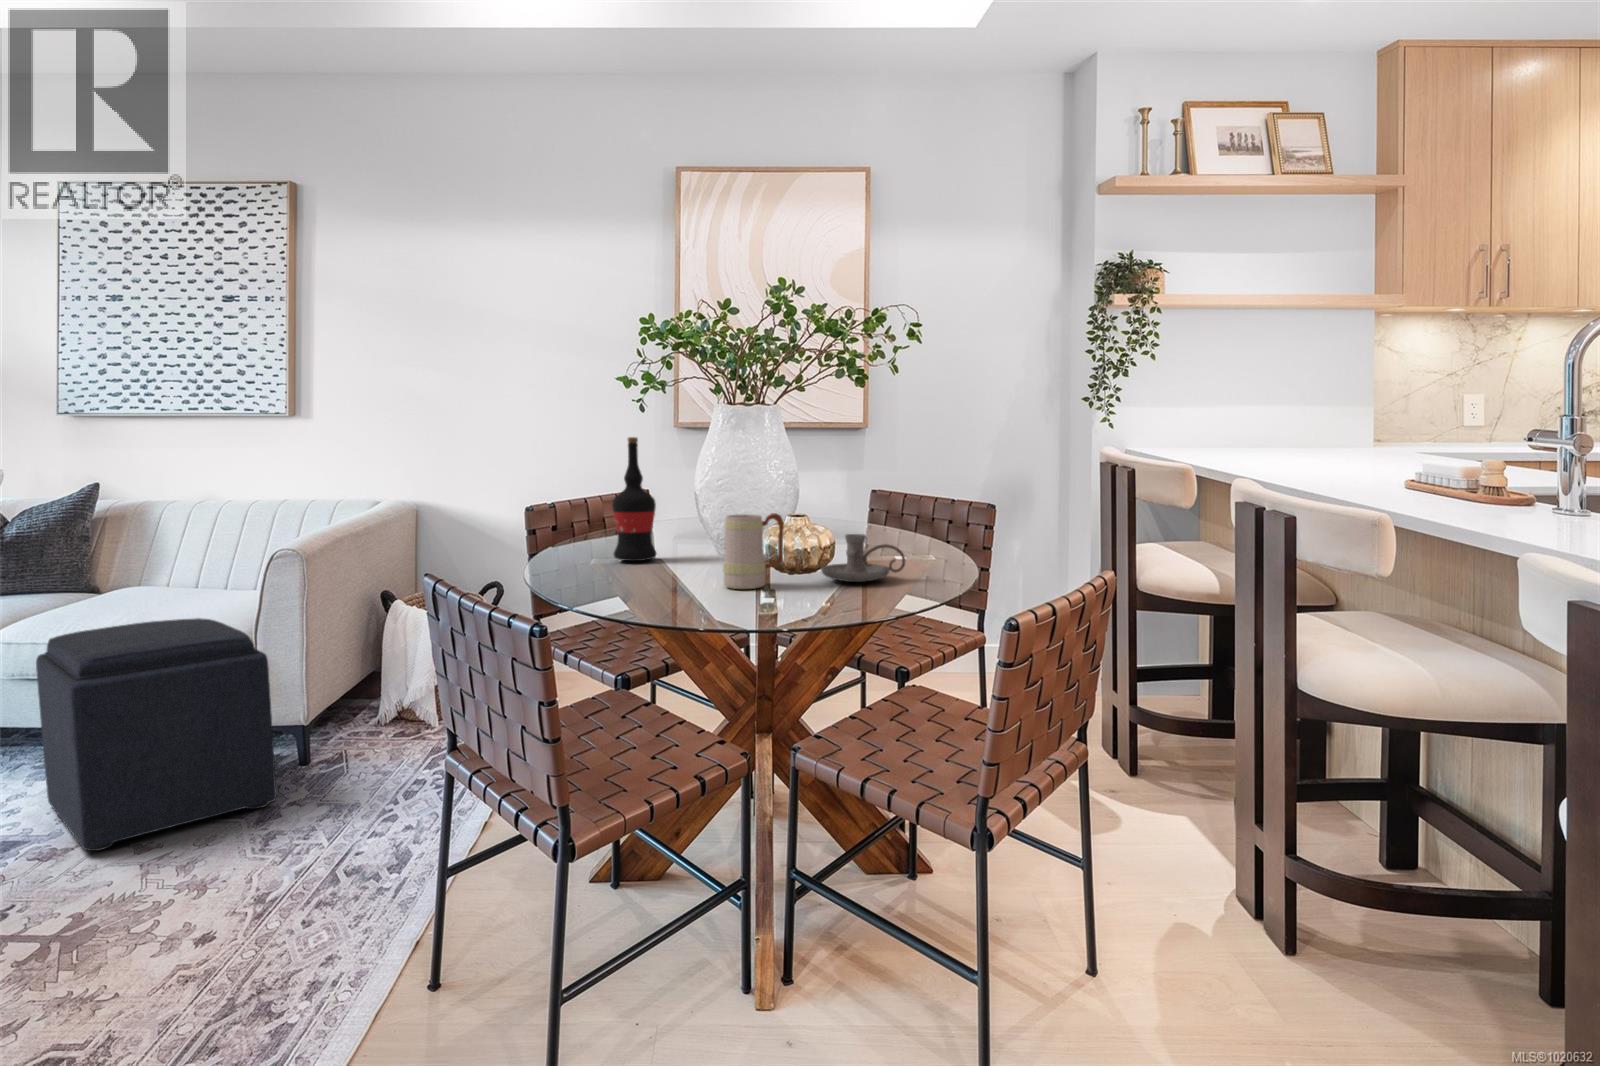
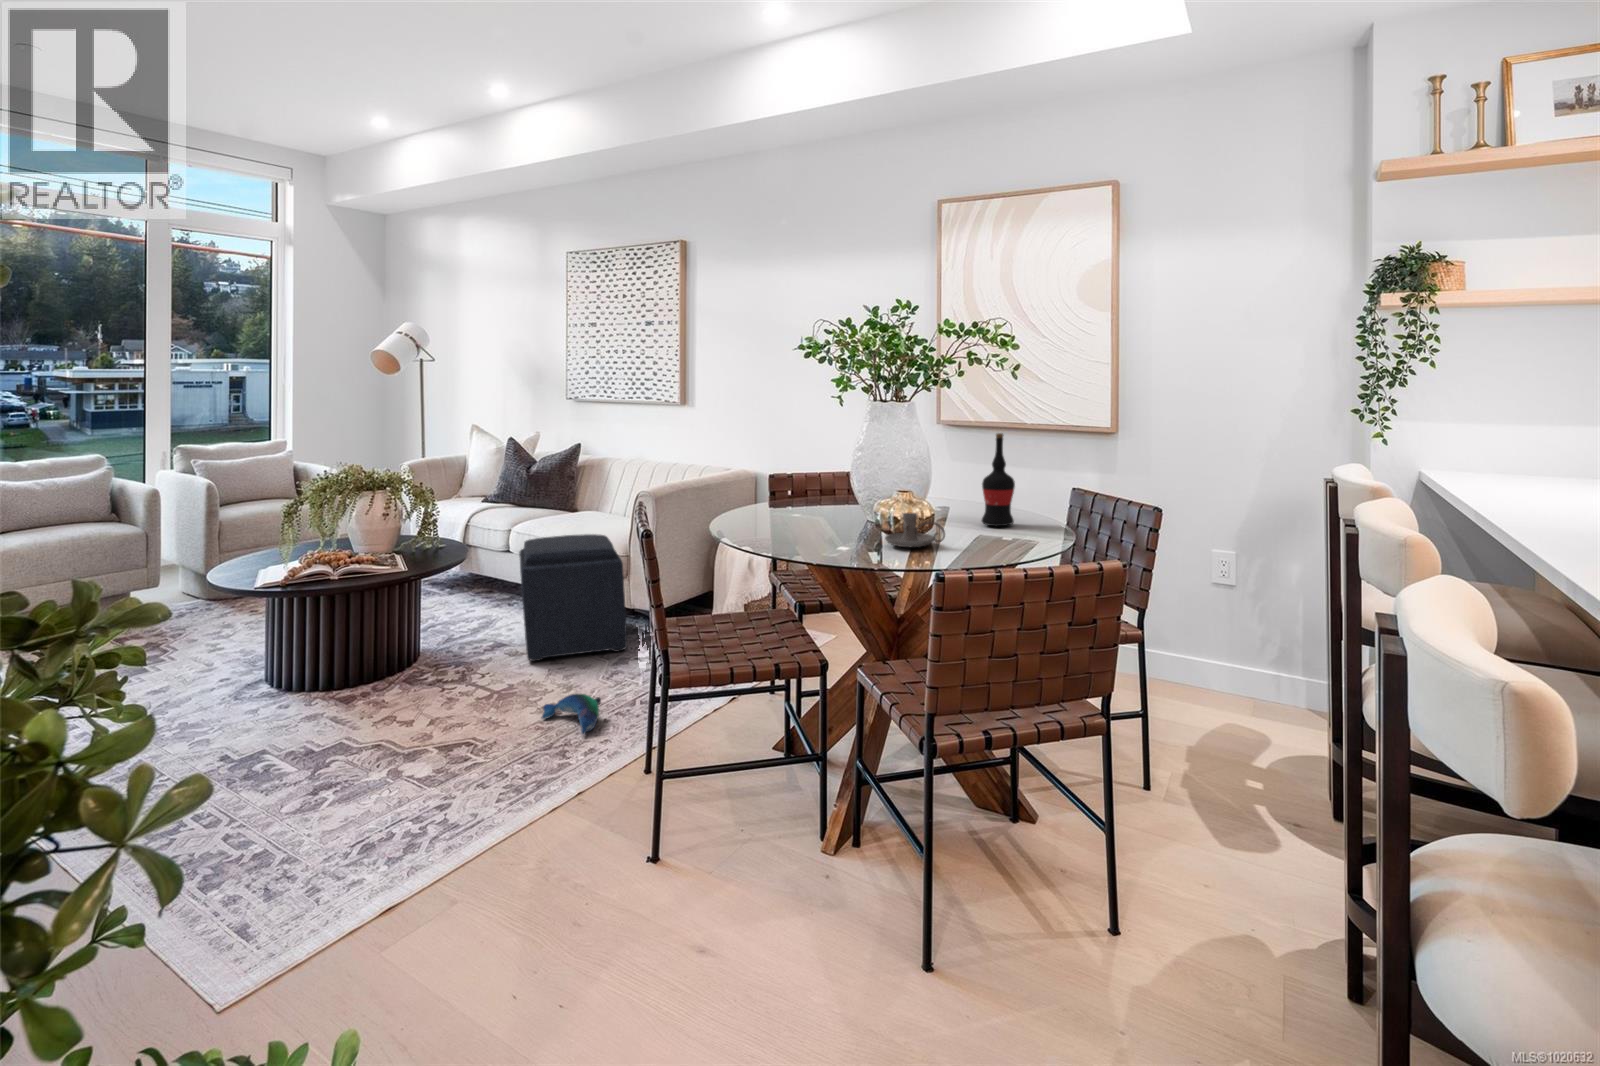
wine bottle: present [612,437,656,561] -> present [982,433,1015,526]
mug: present [723,513,784,589] -> none [818,495,859,547]
plush toy: none [174,890,304,966] -> present [542,694,601,735]

